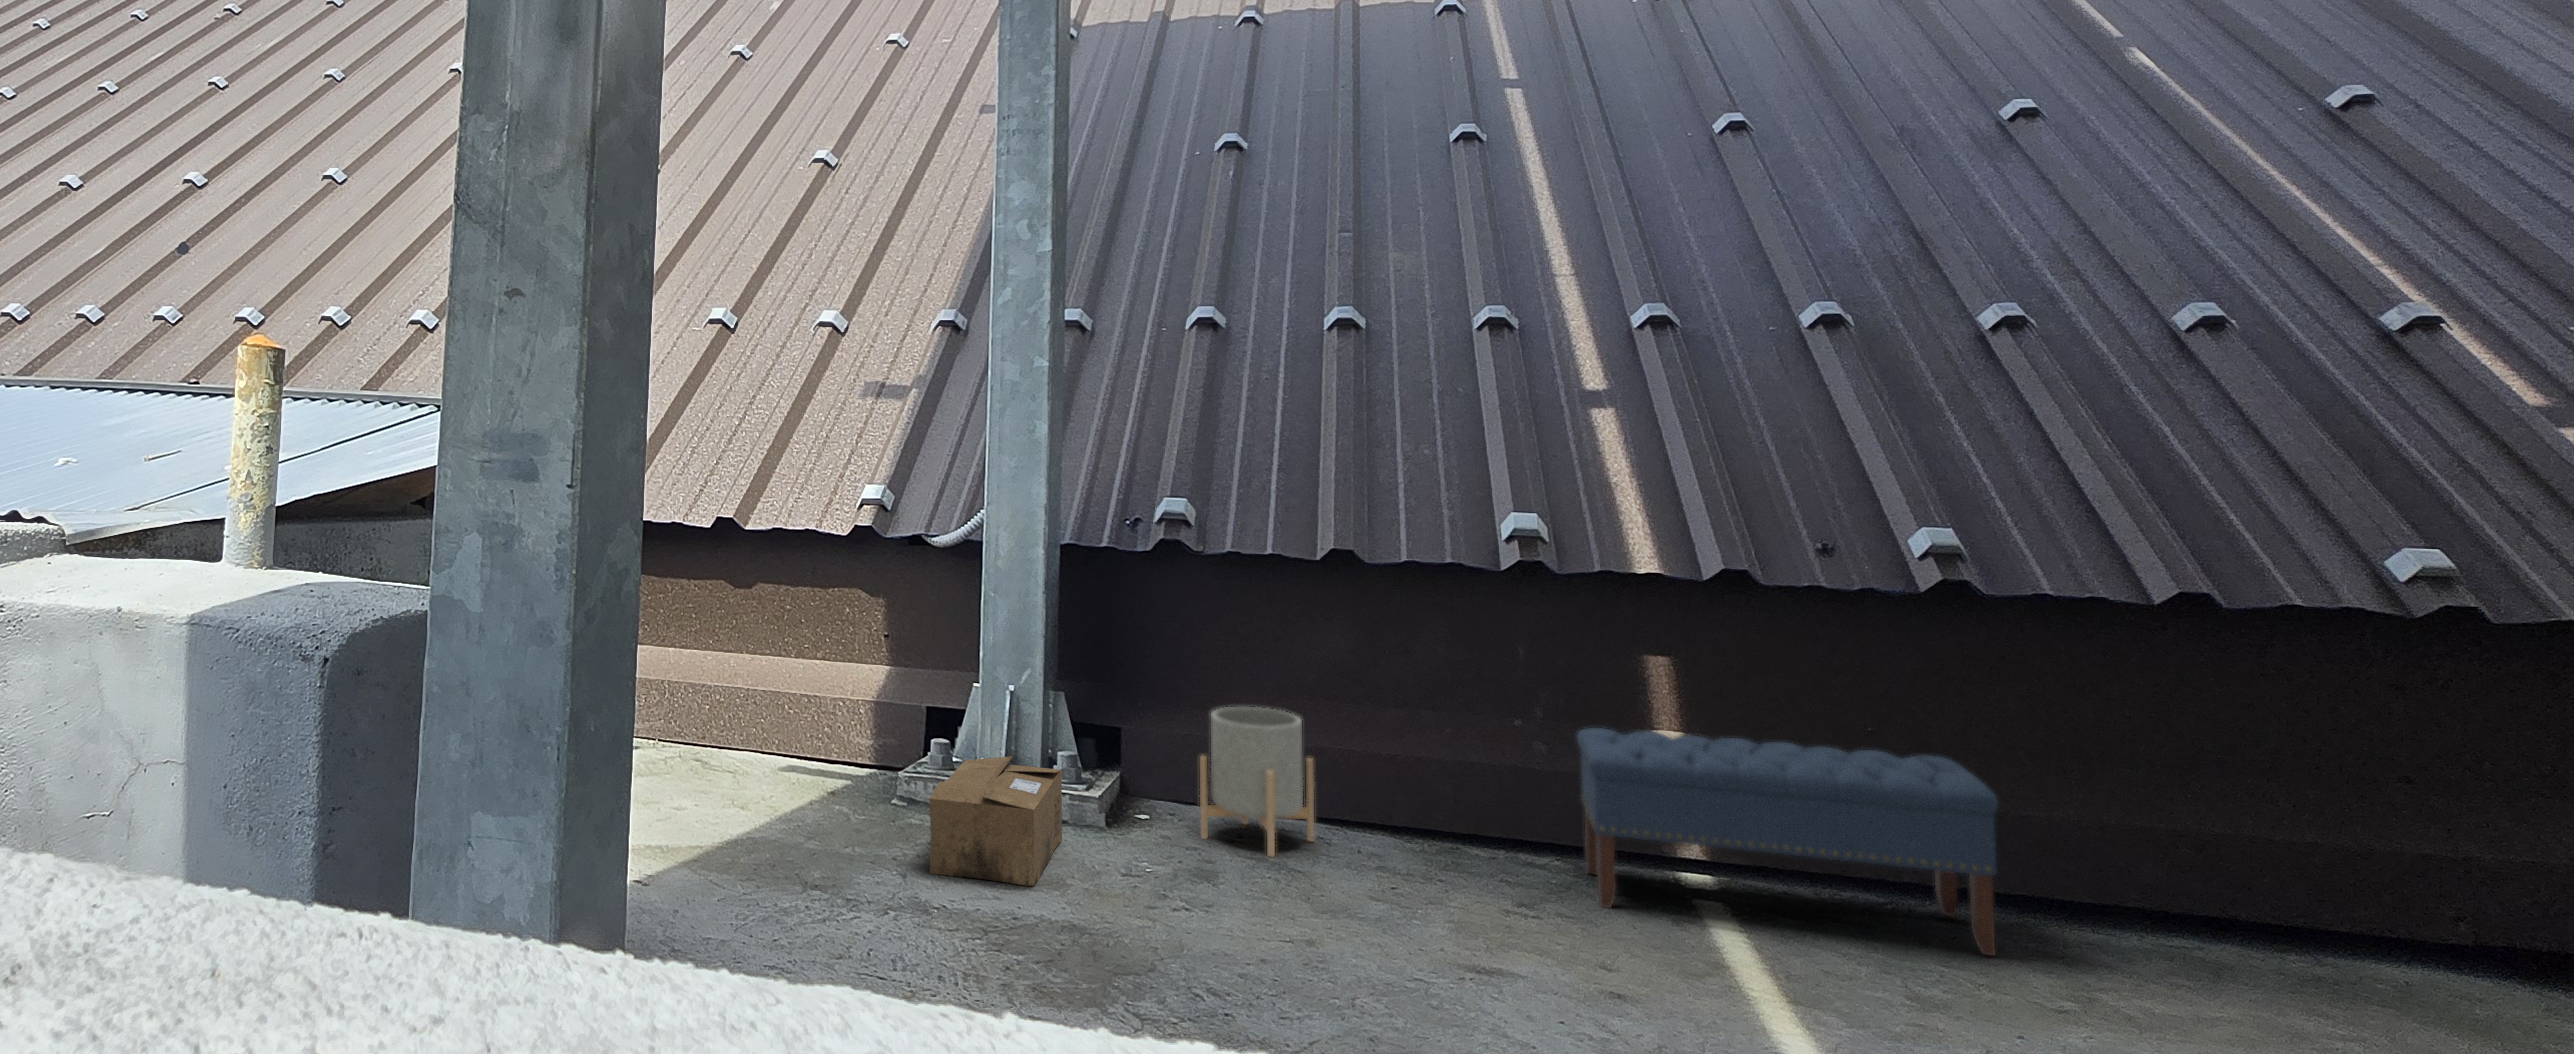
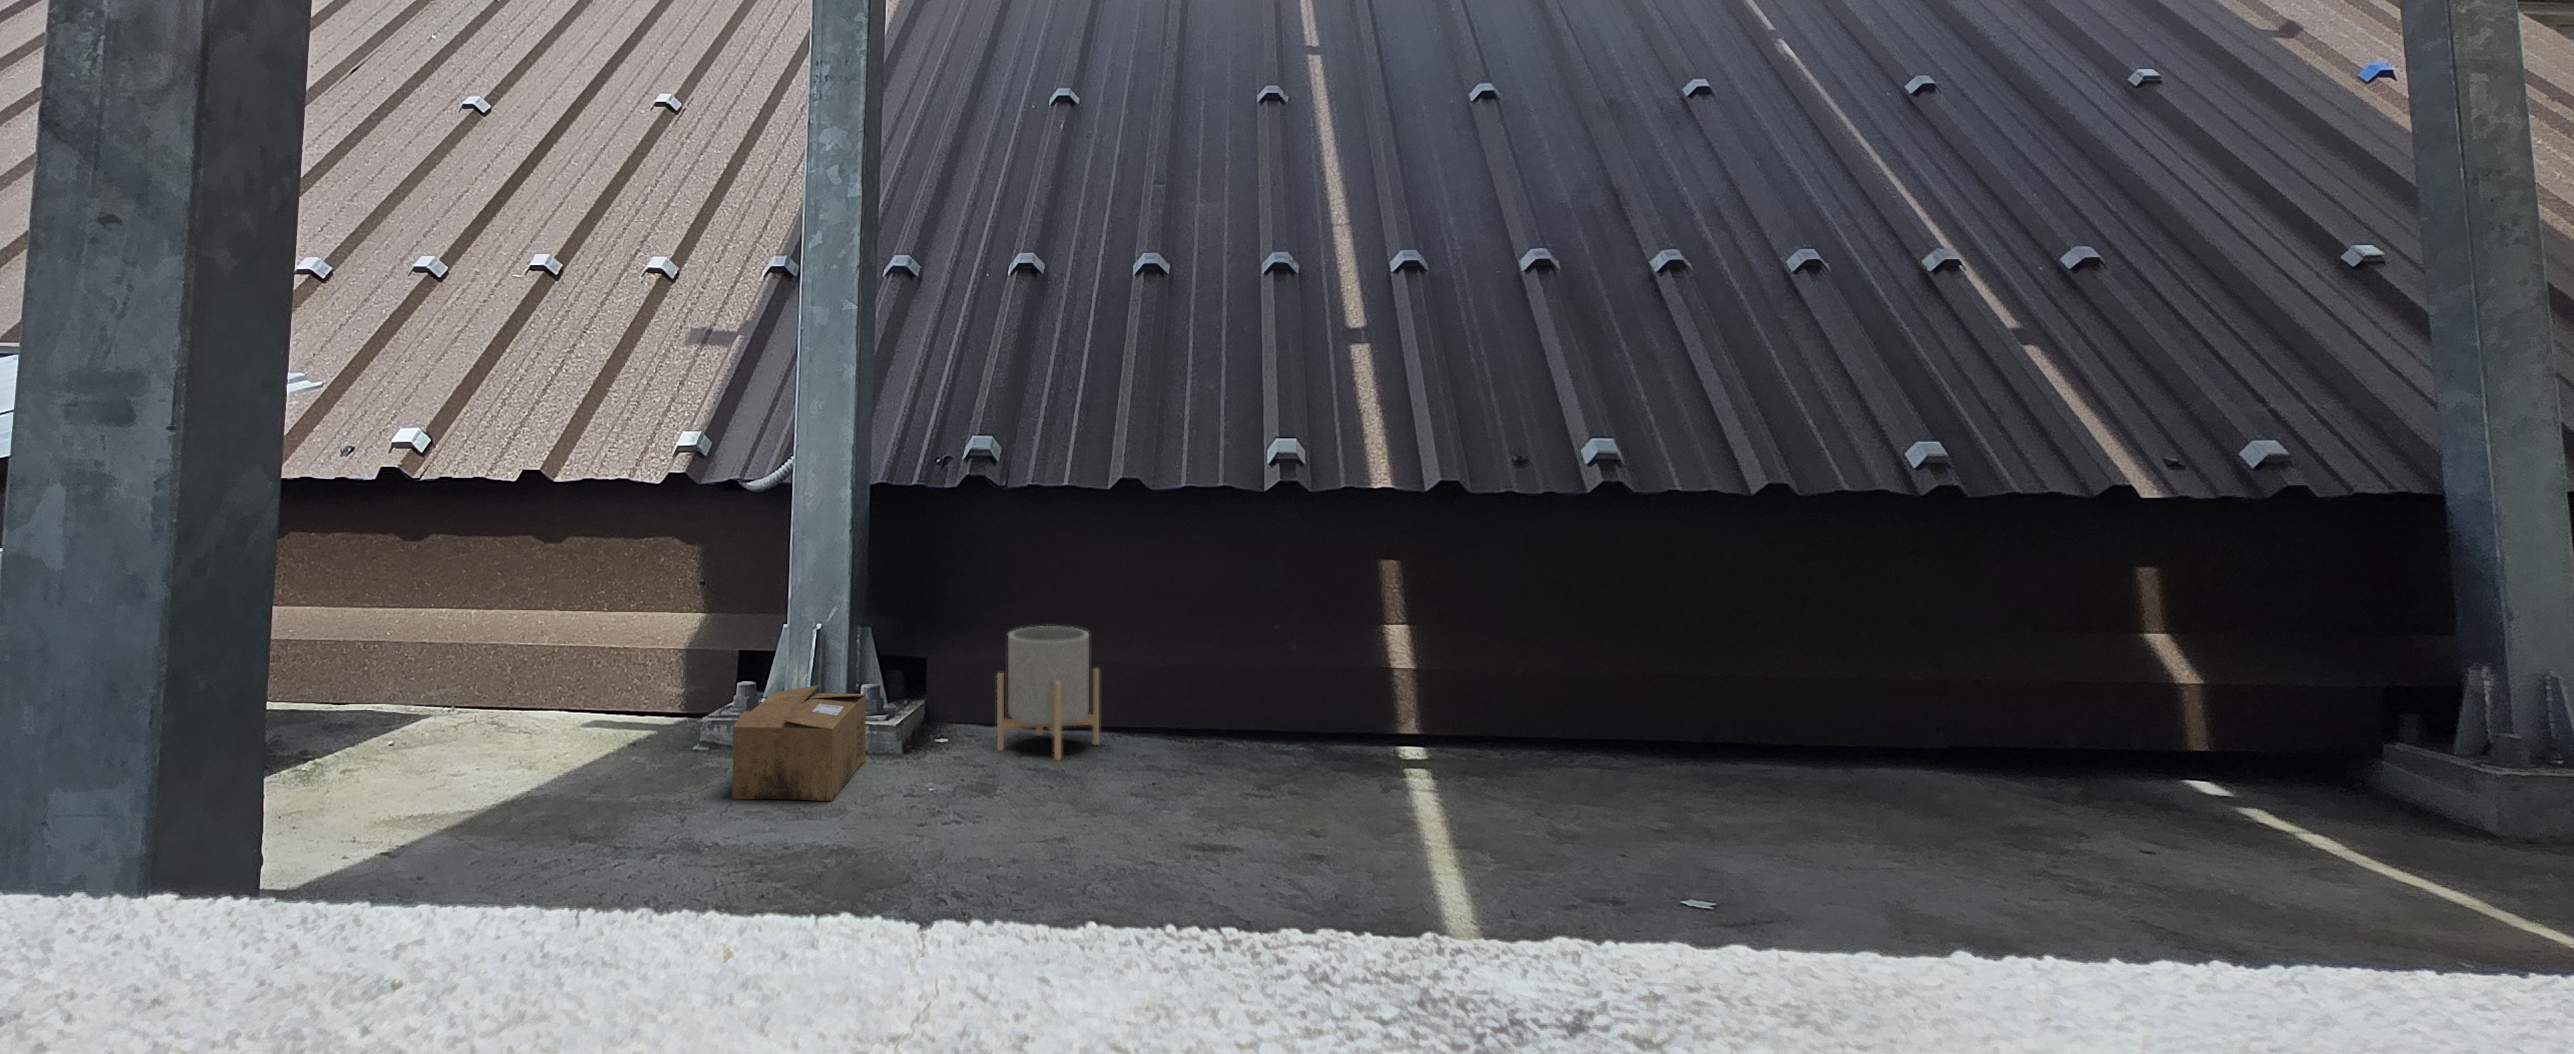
bench: present [1577,728,1998,956] -> none [1320,623,1626,785]

